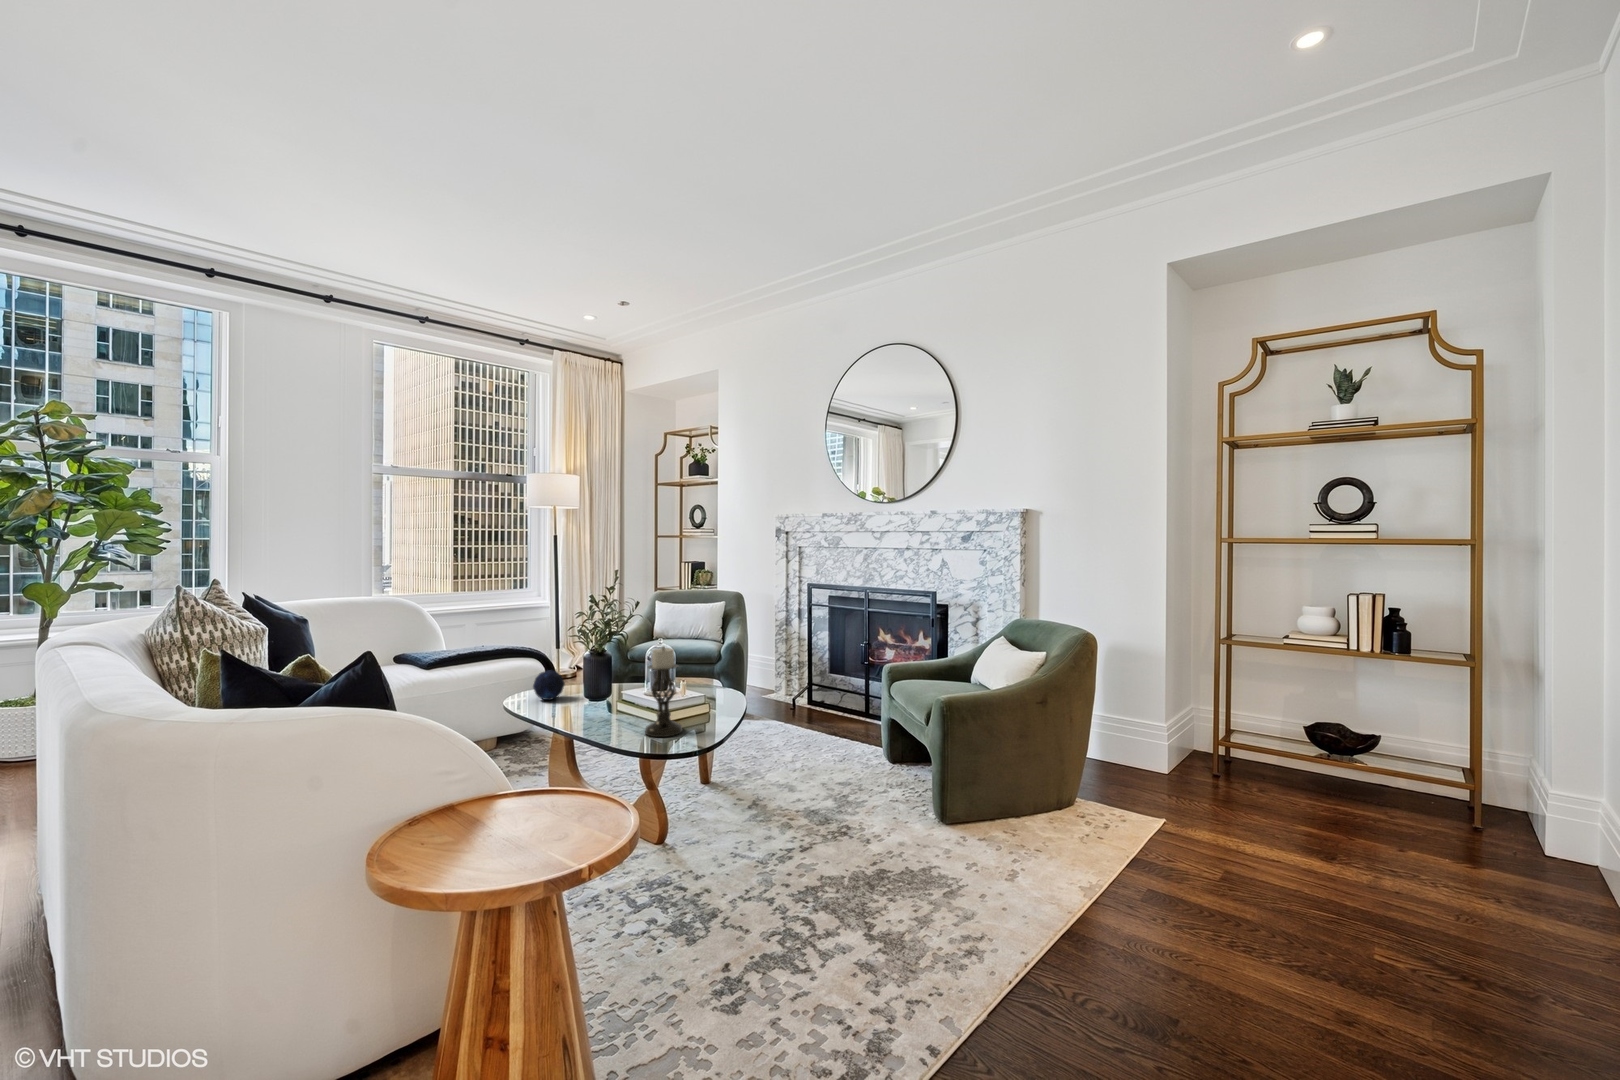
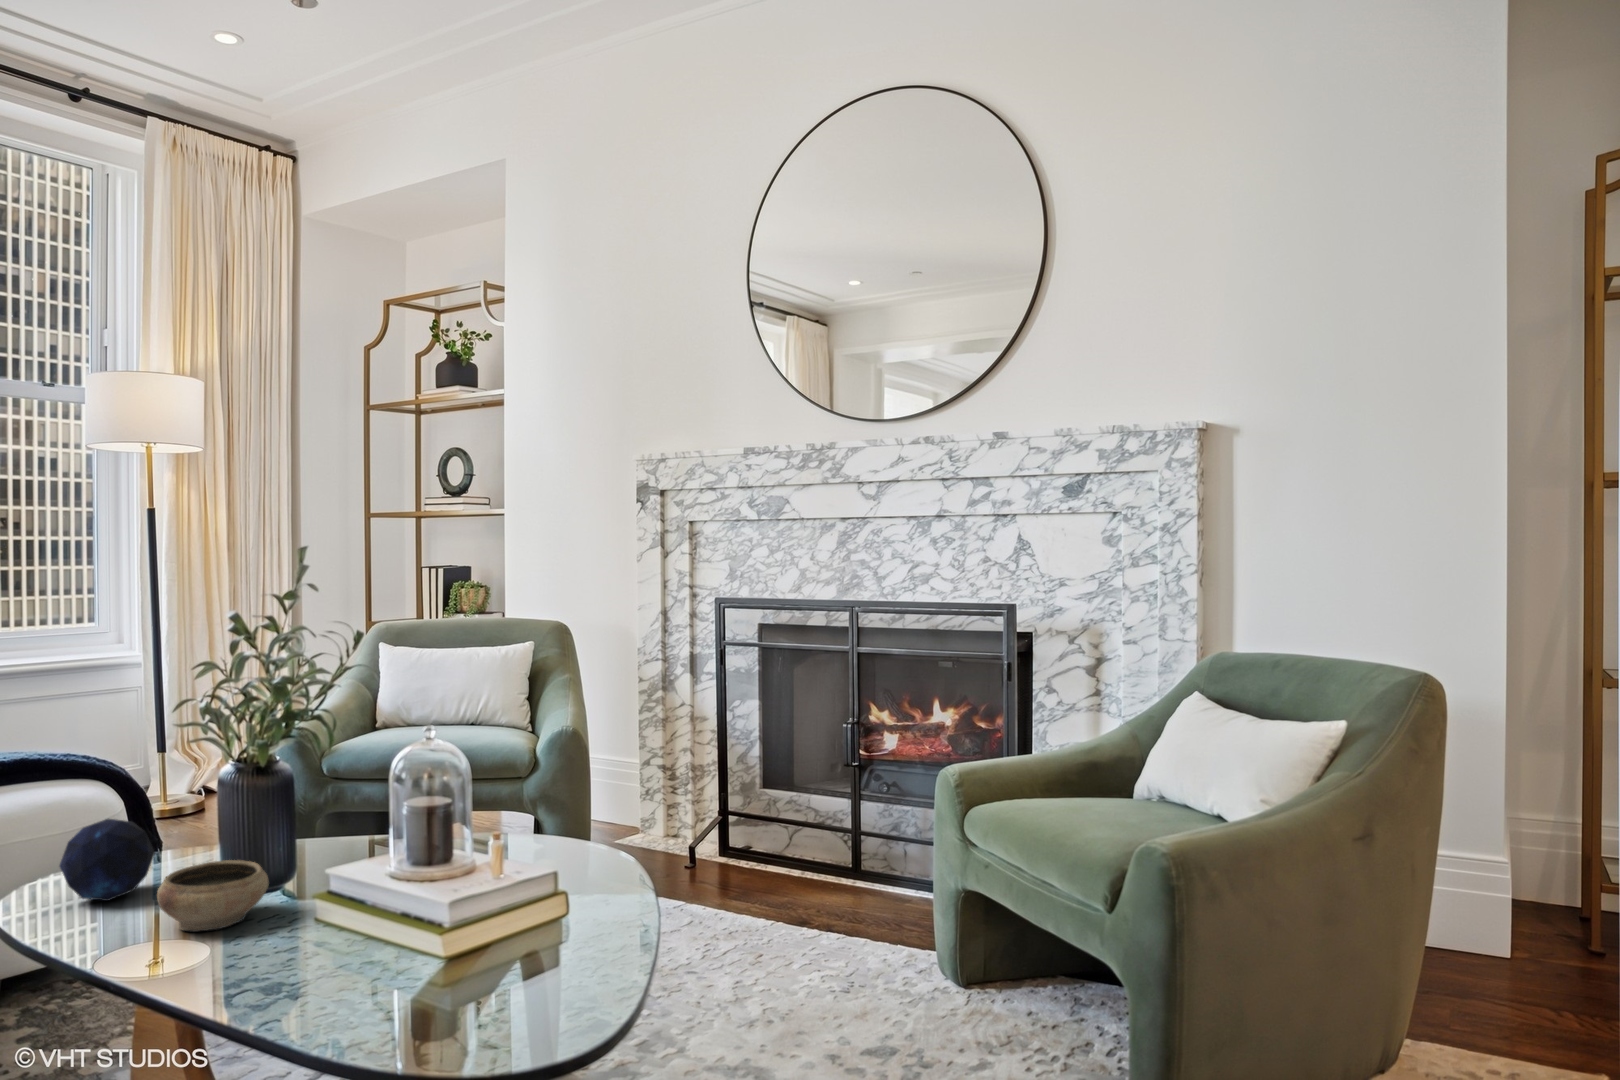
candle holder: present [645,646,682,737] -> none [397,746,507,1011]
ceramic bowl: none [566,687,605,711] -> present [157,860,269,932]

